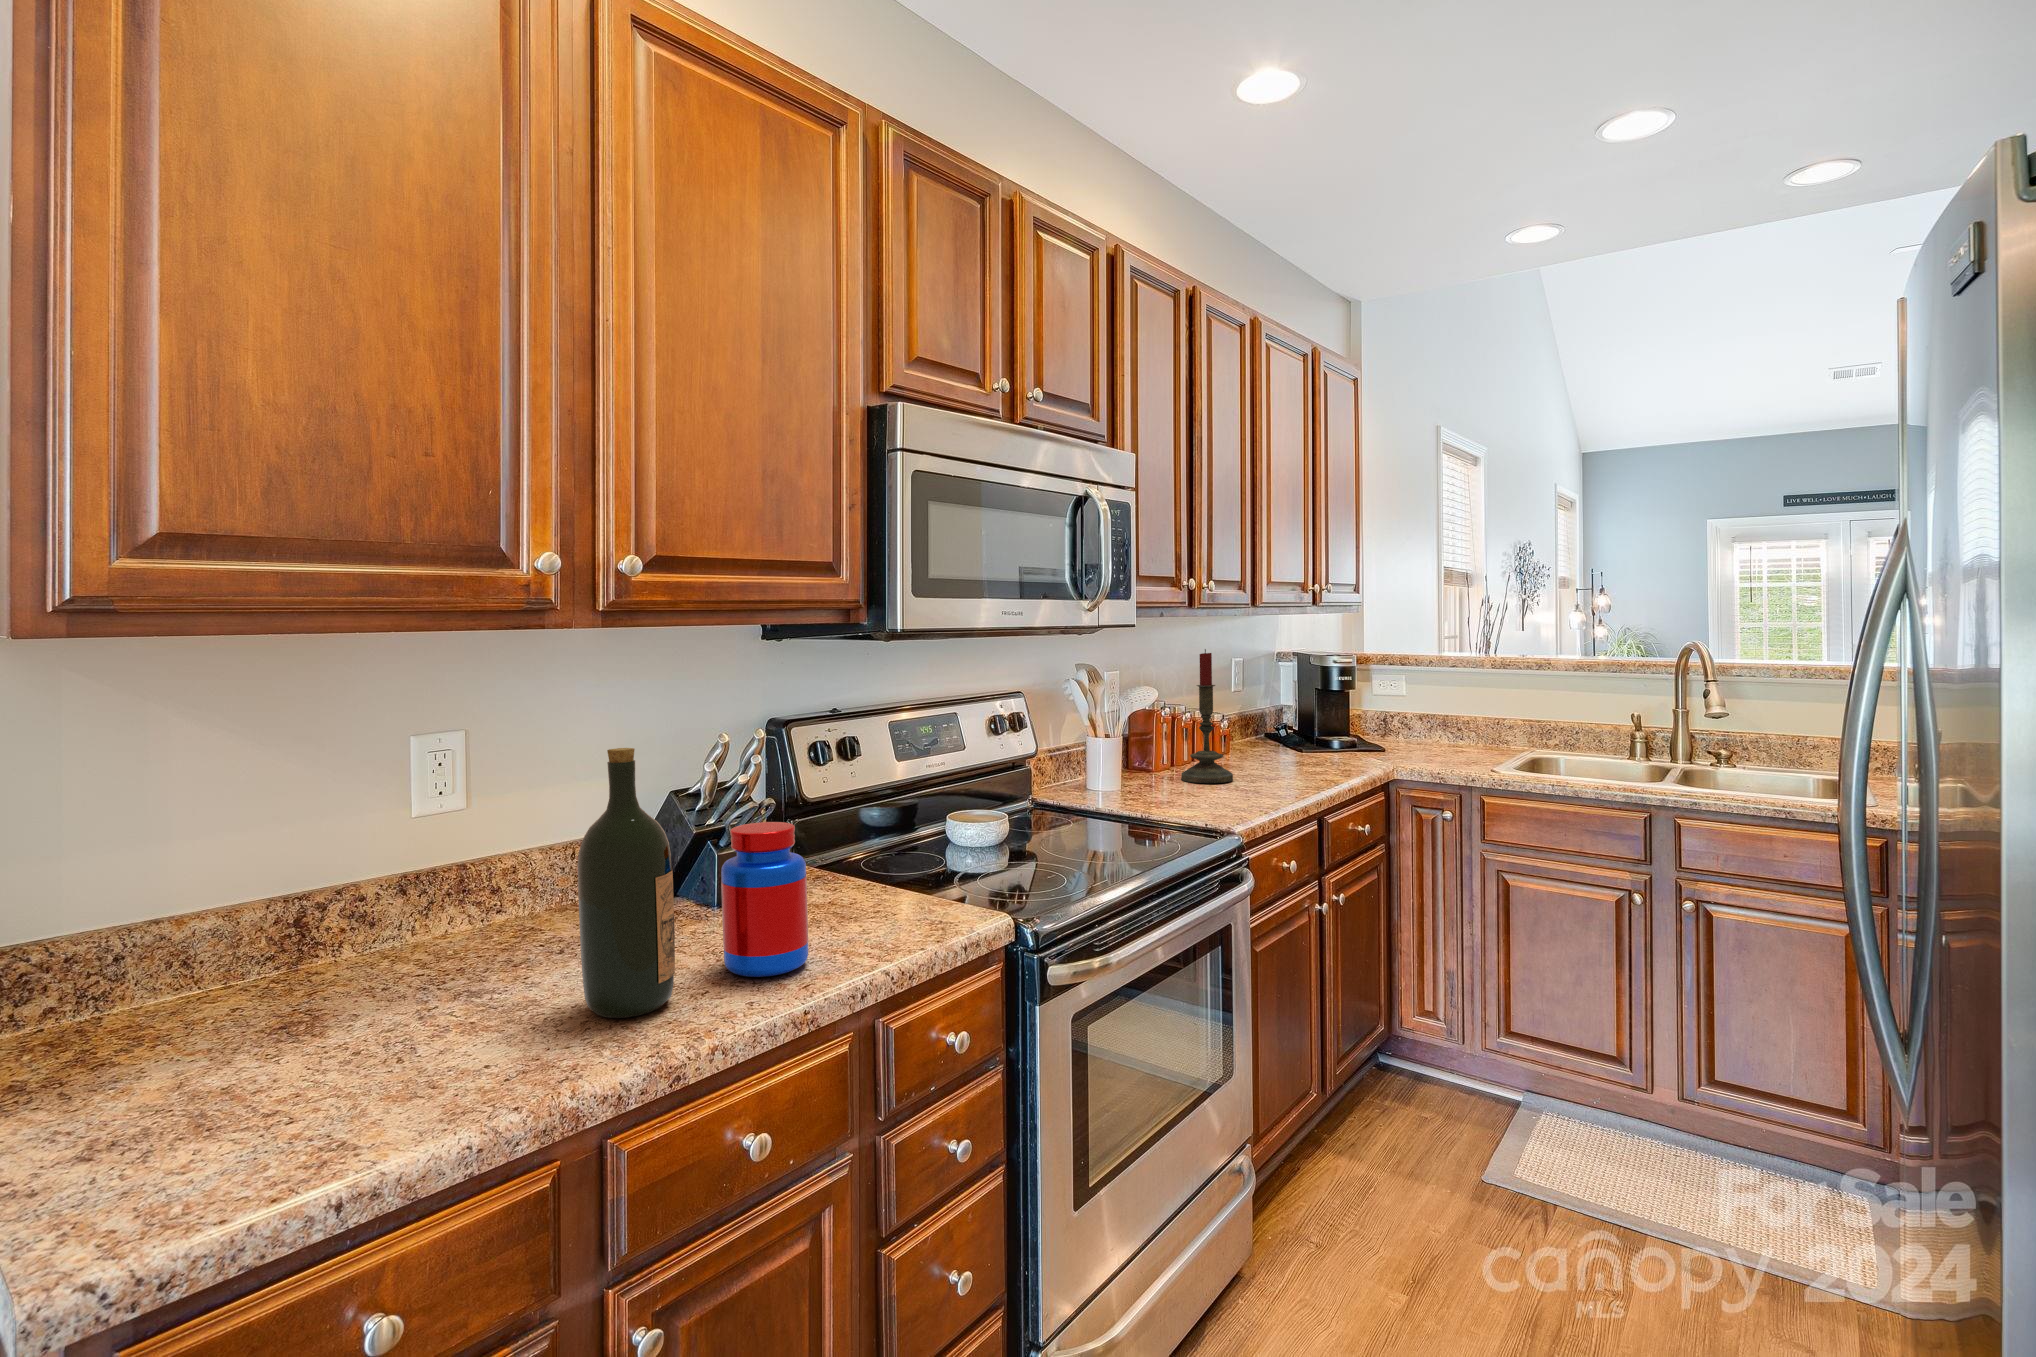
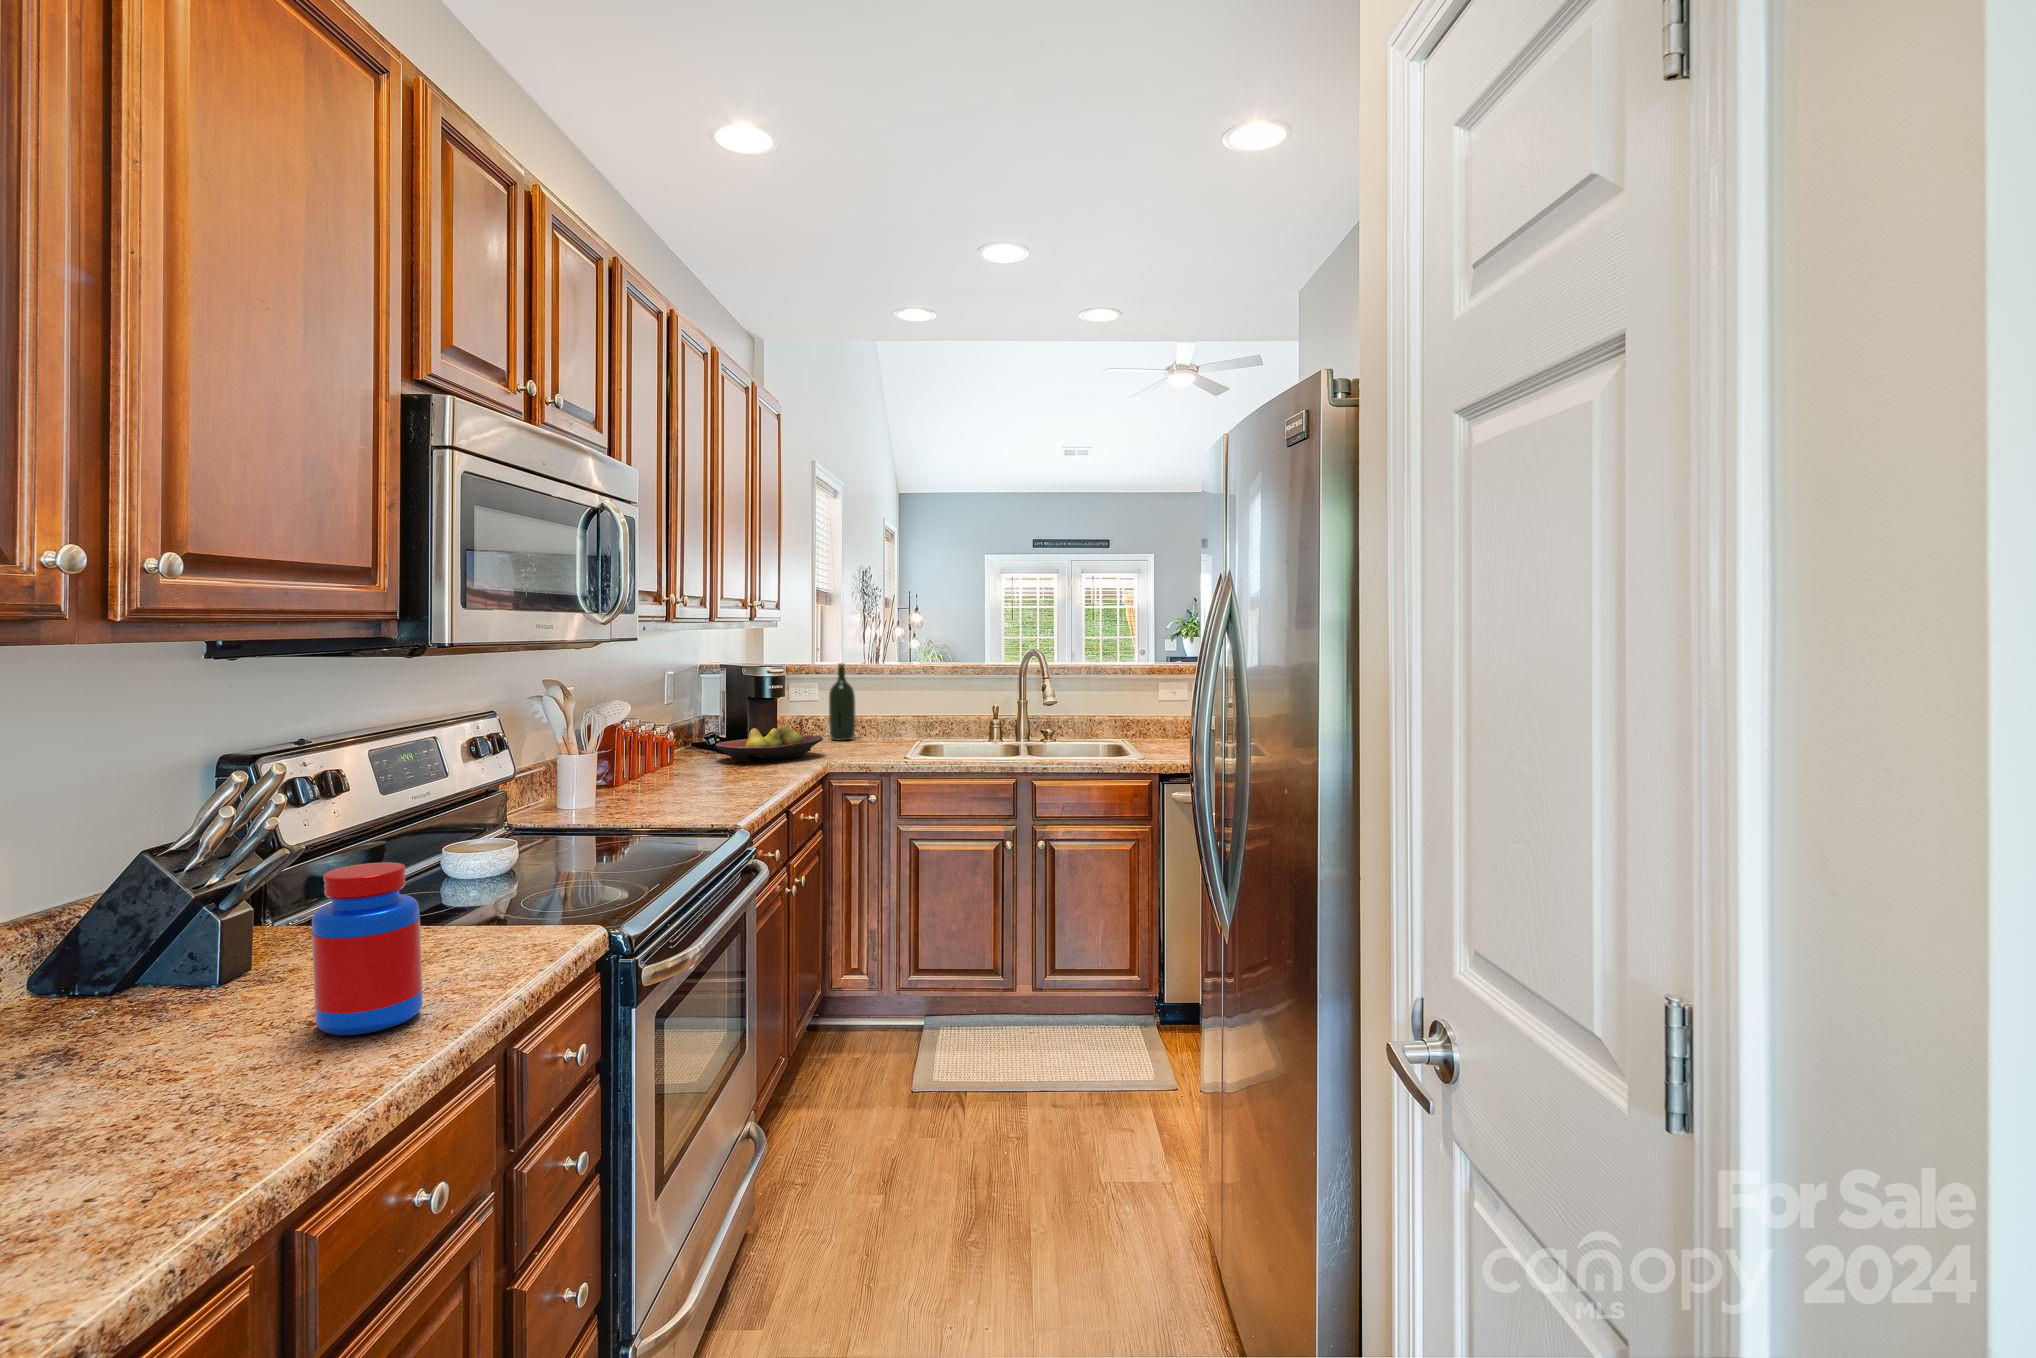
candle: present [1181,649,1233,783] -> none [647,661,699,789]
fruit bowl: none [1271,724,1396,763] -> present [715,725,823,763]
wine bottle: present [578,748,675,1018] -> present [829,663,856,741]

